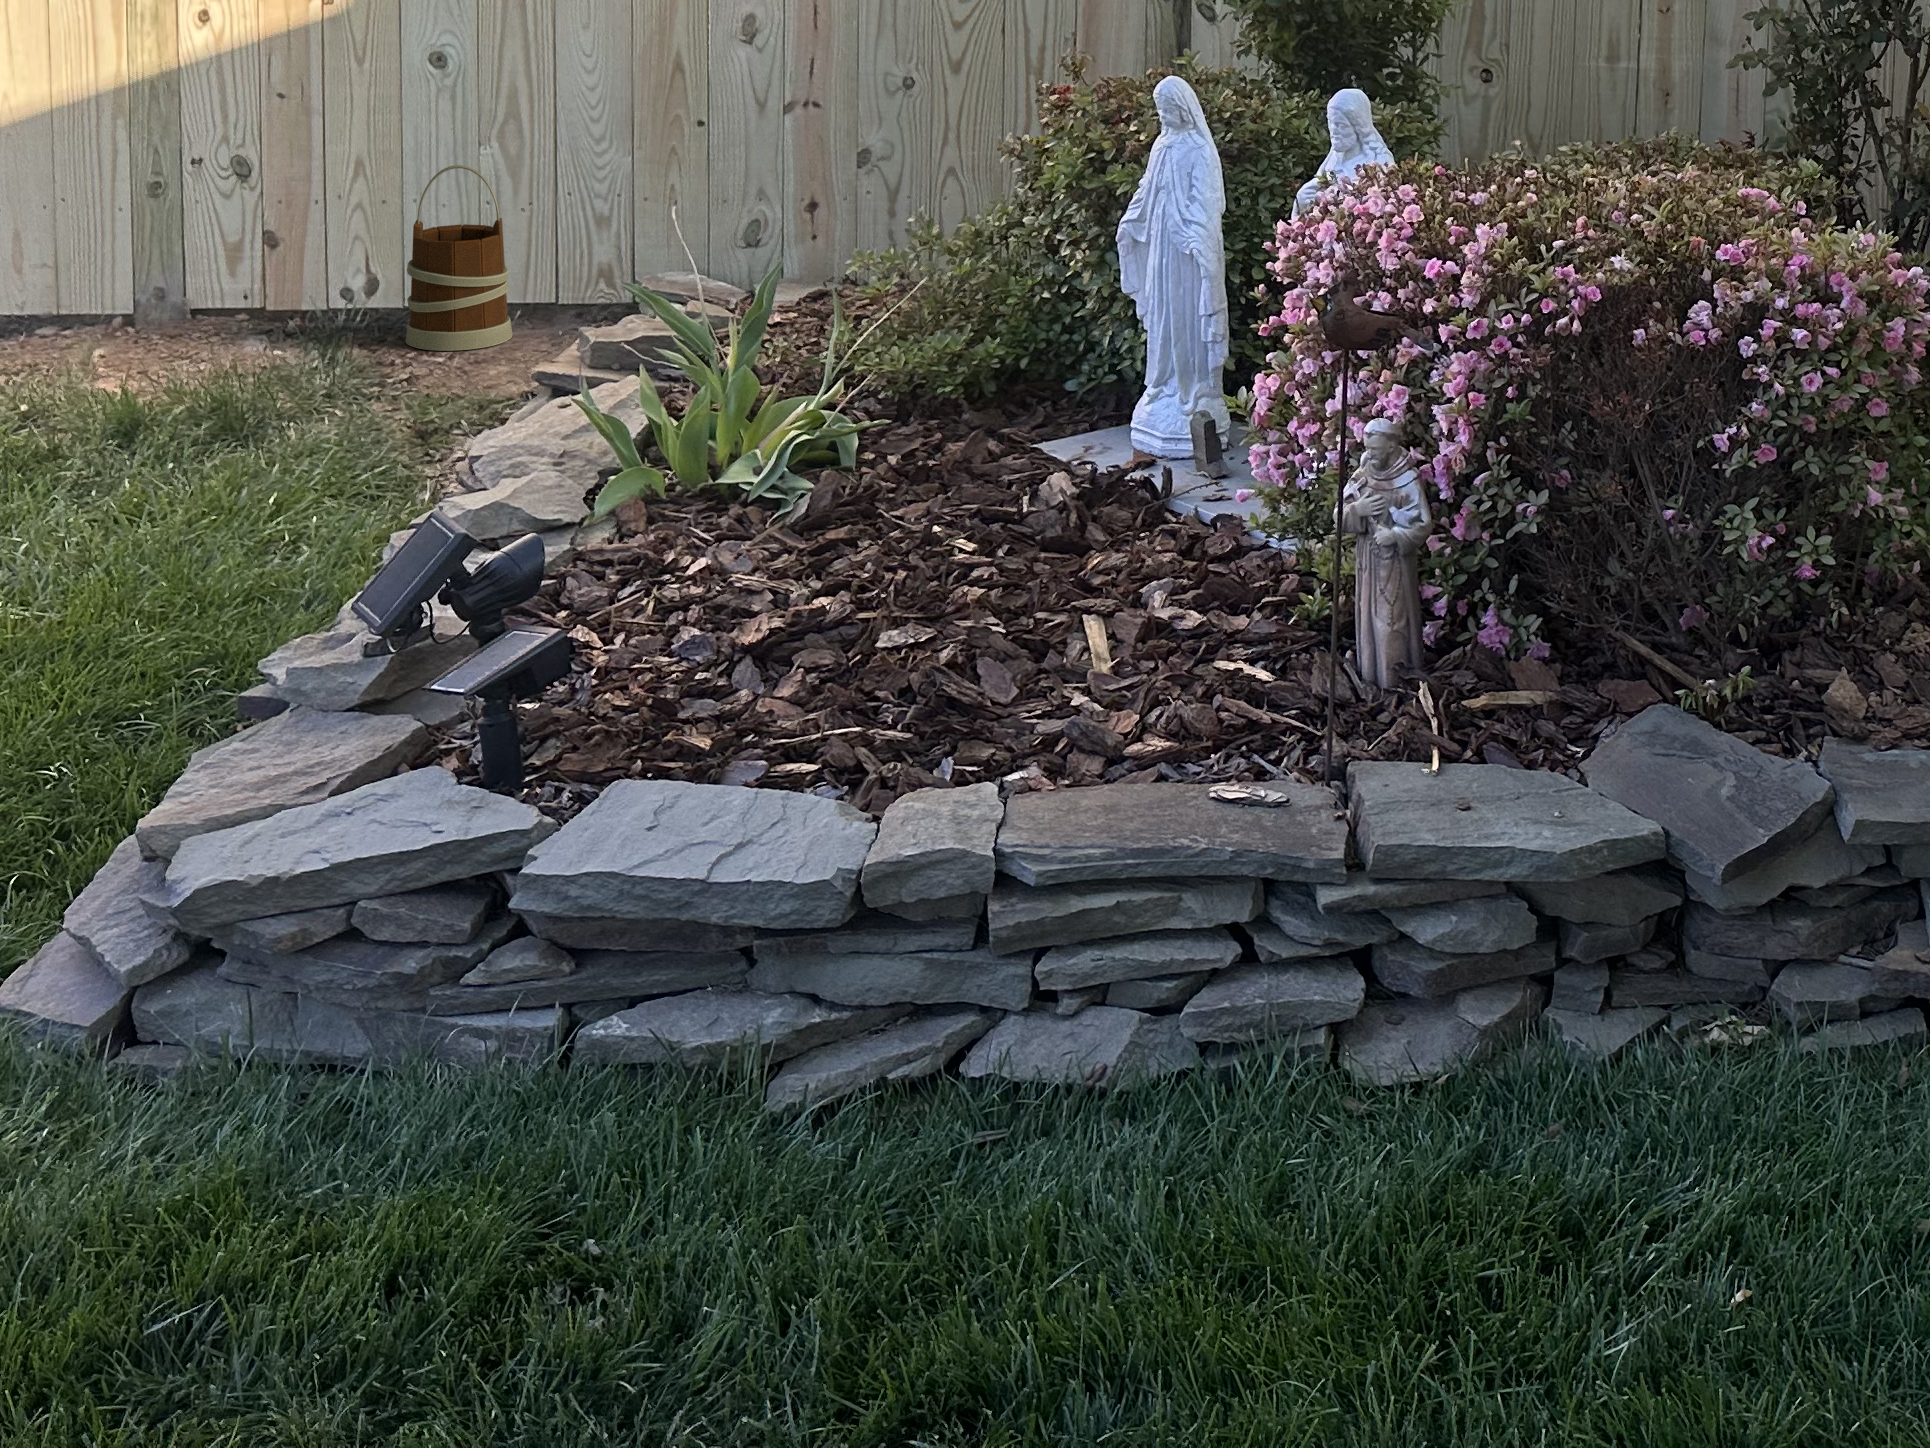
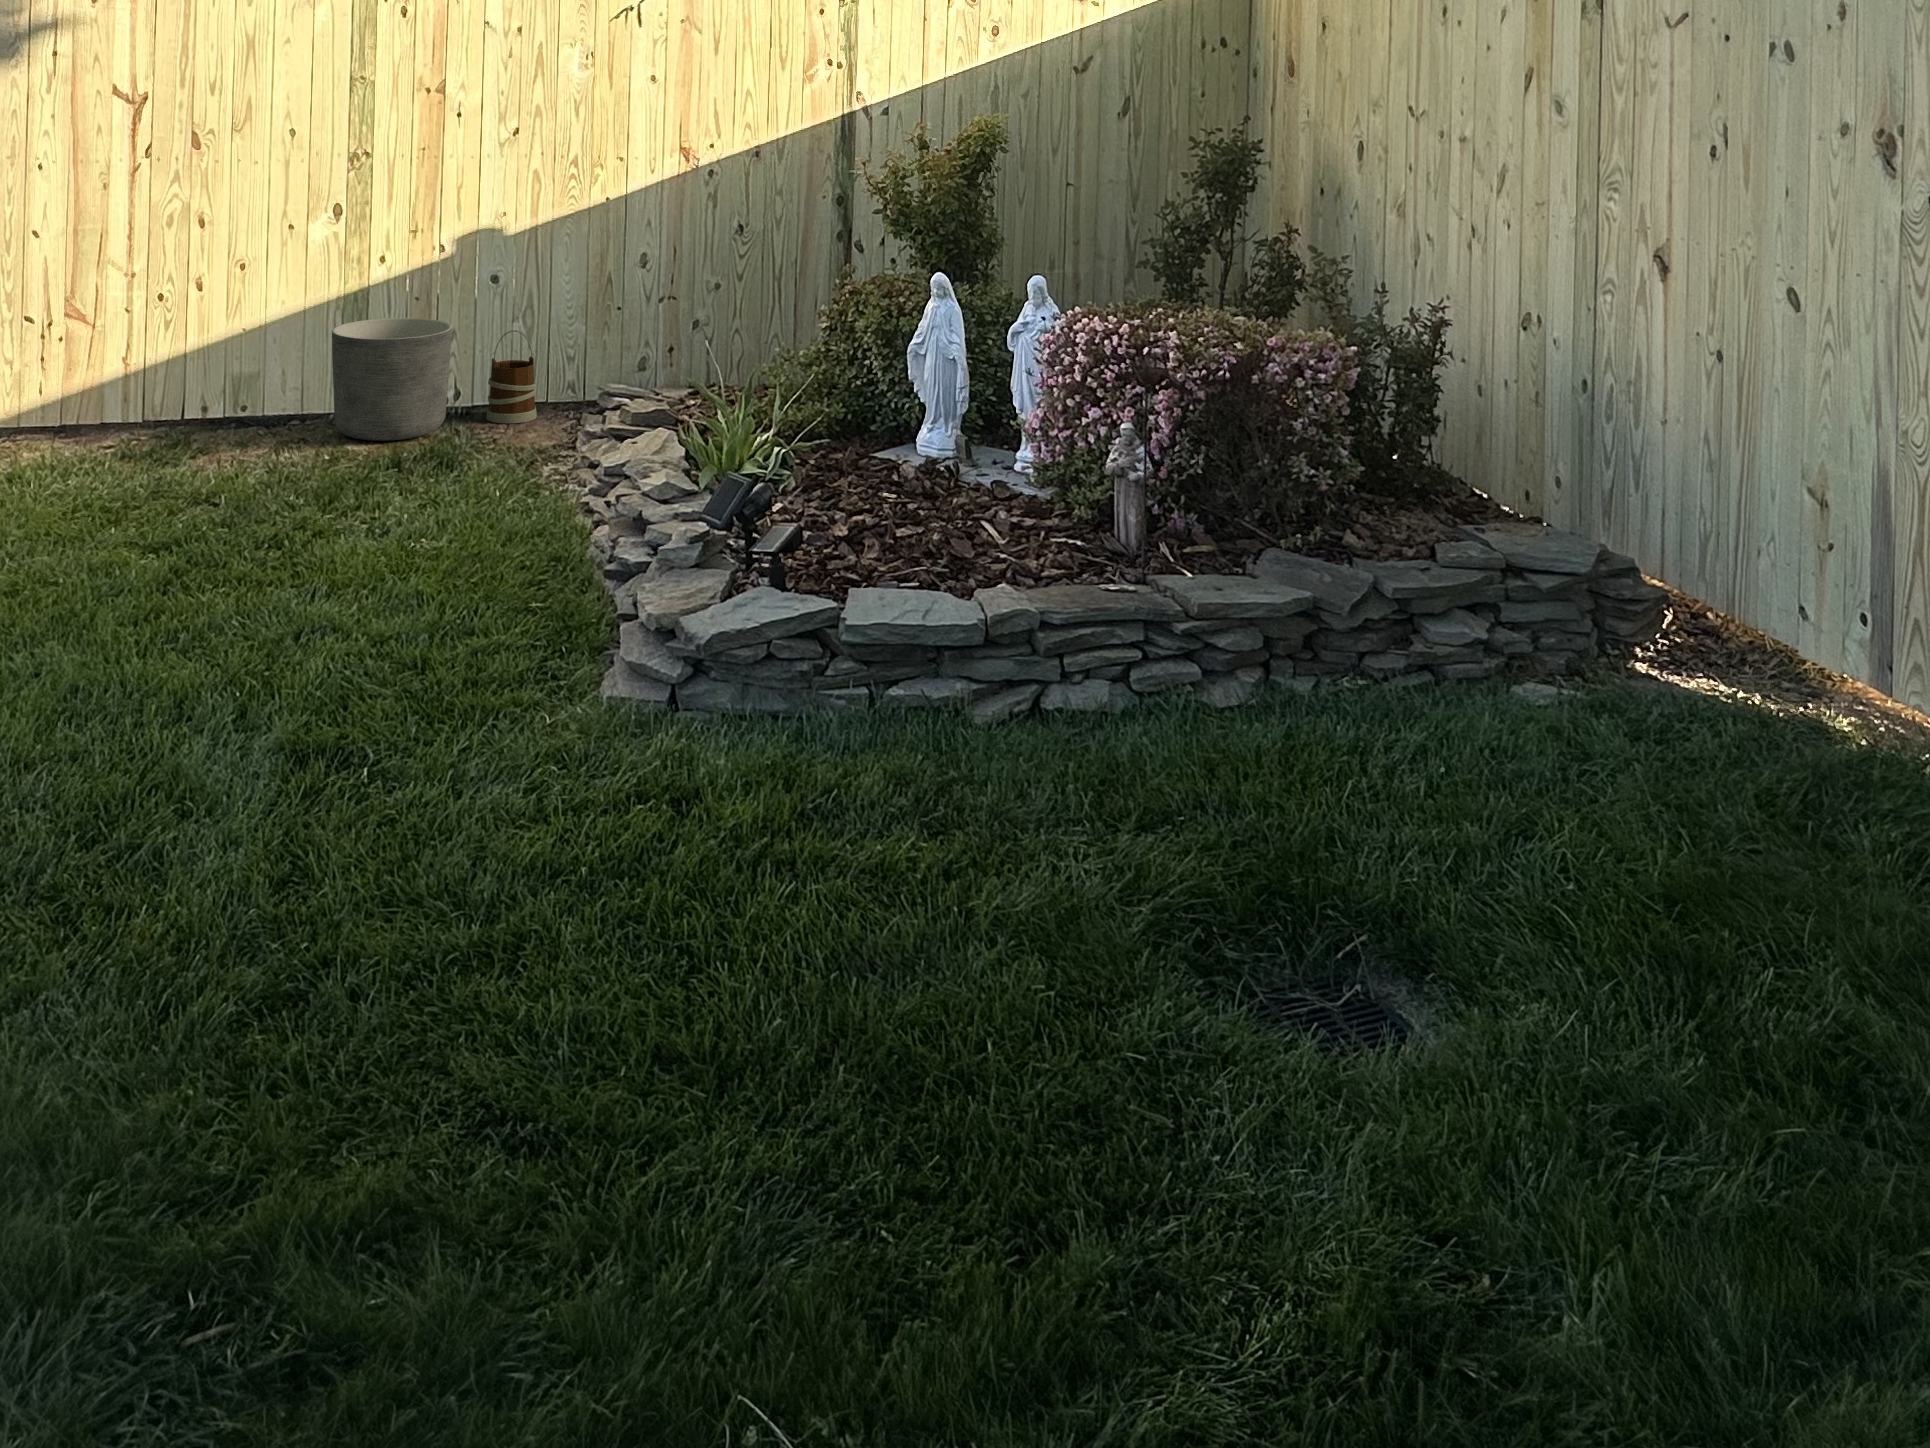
planter: none [50,134,312,379] -> present [332,318,452,441]

